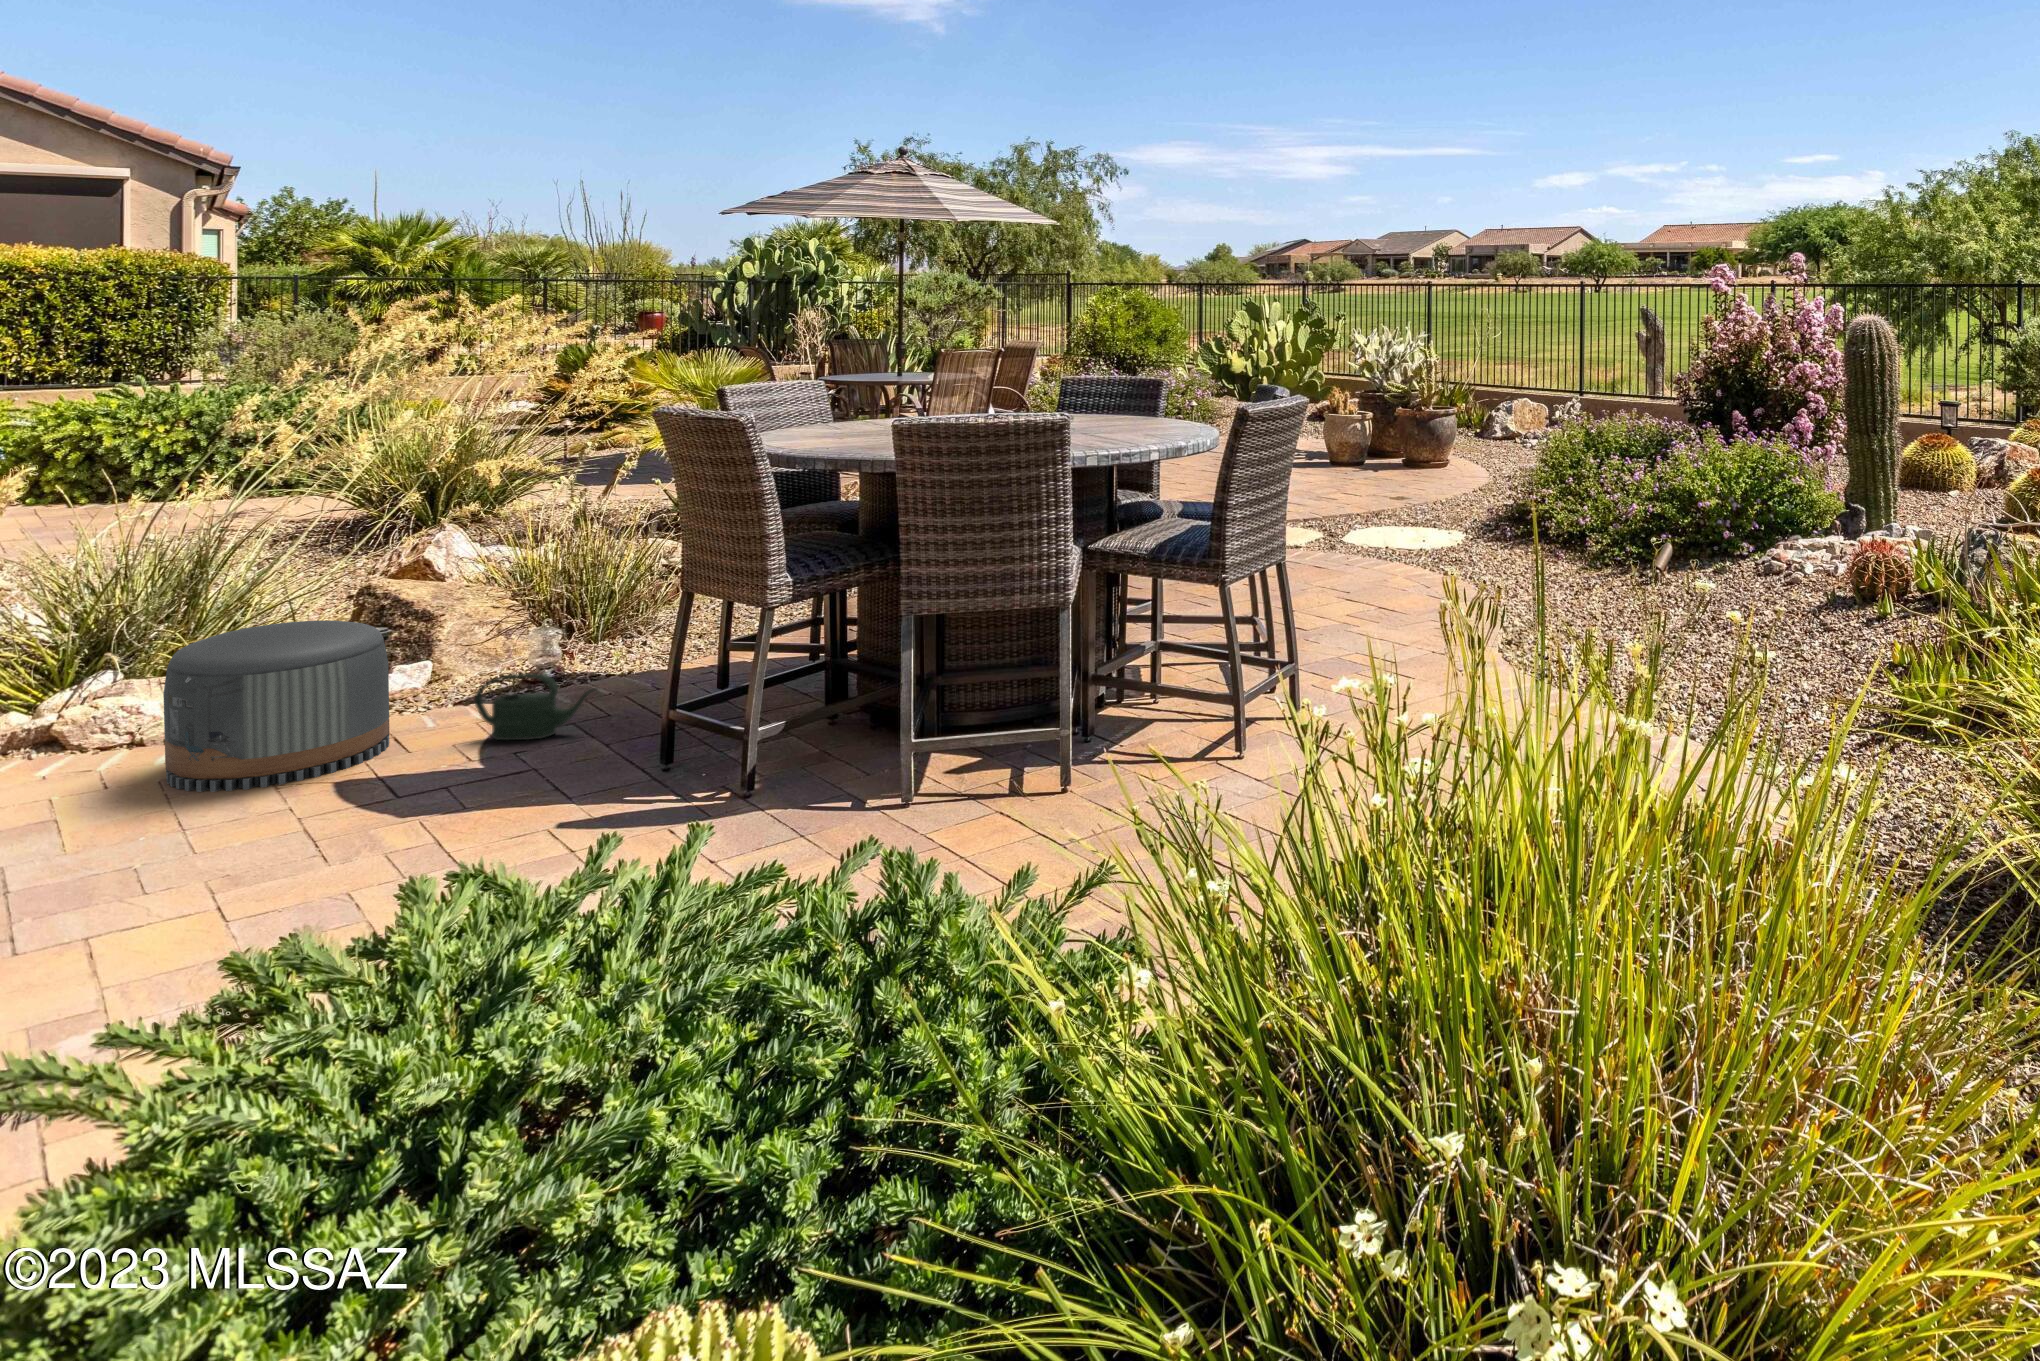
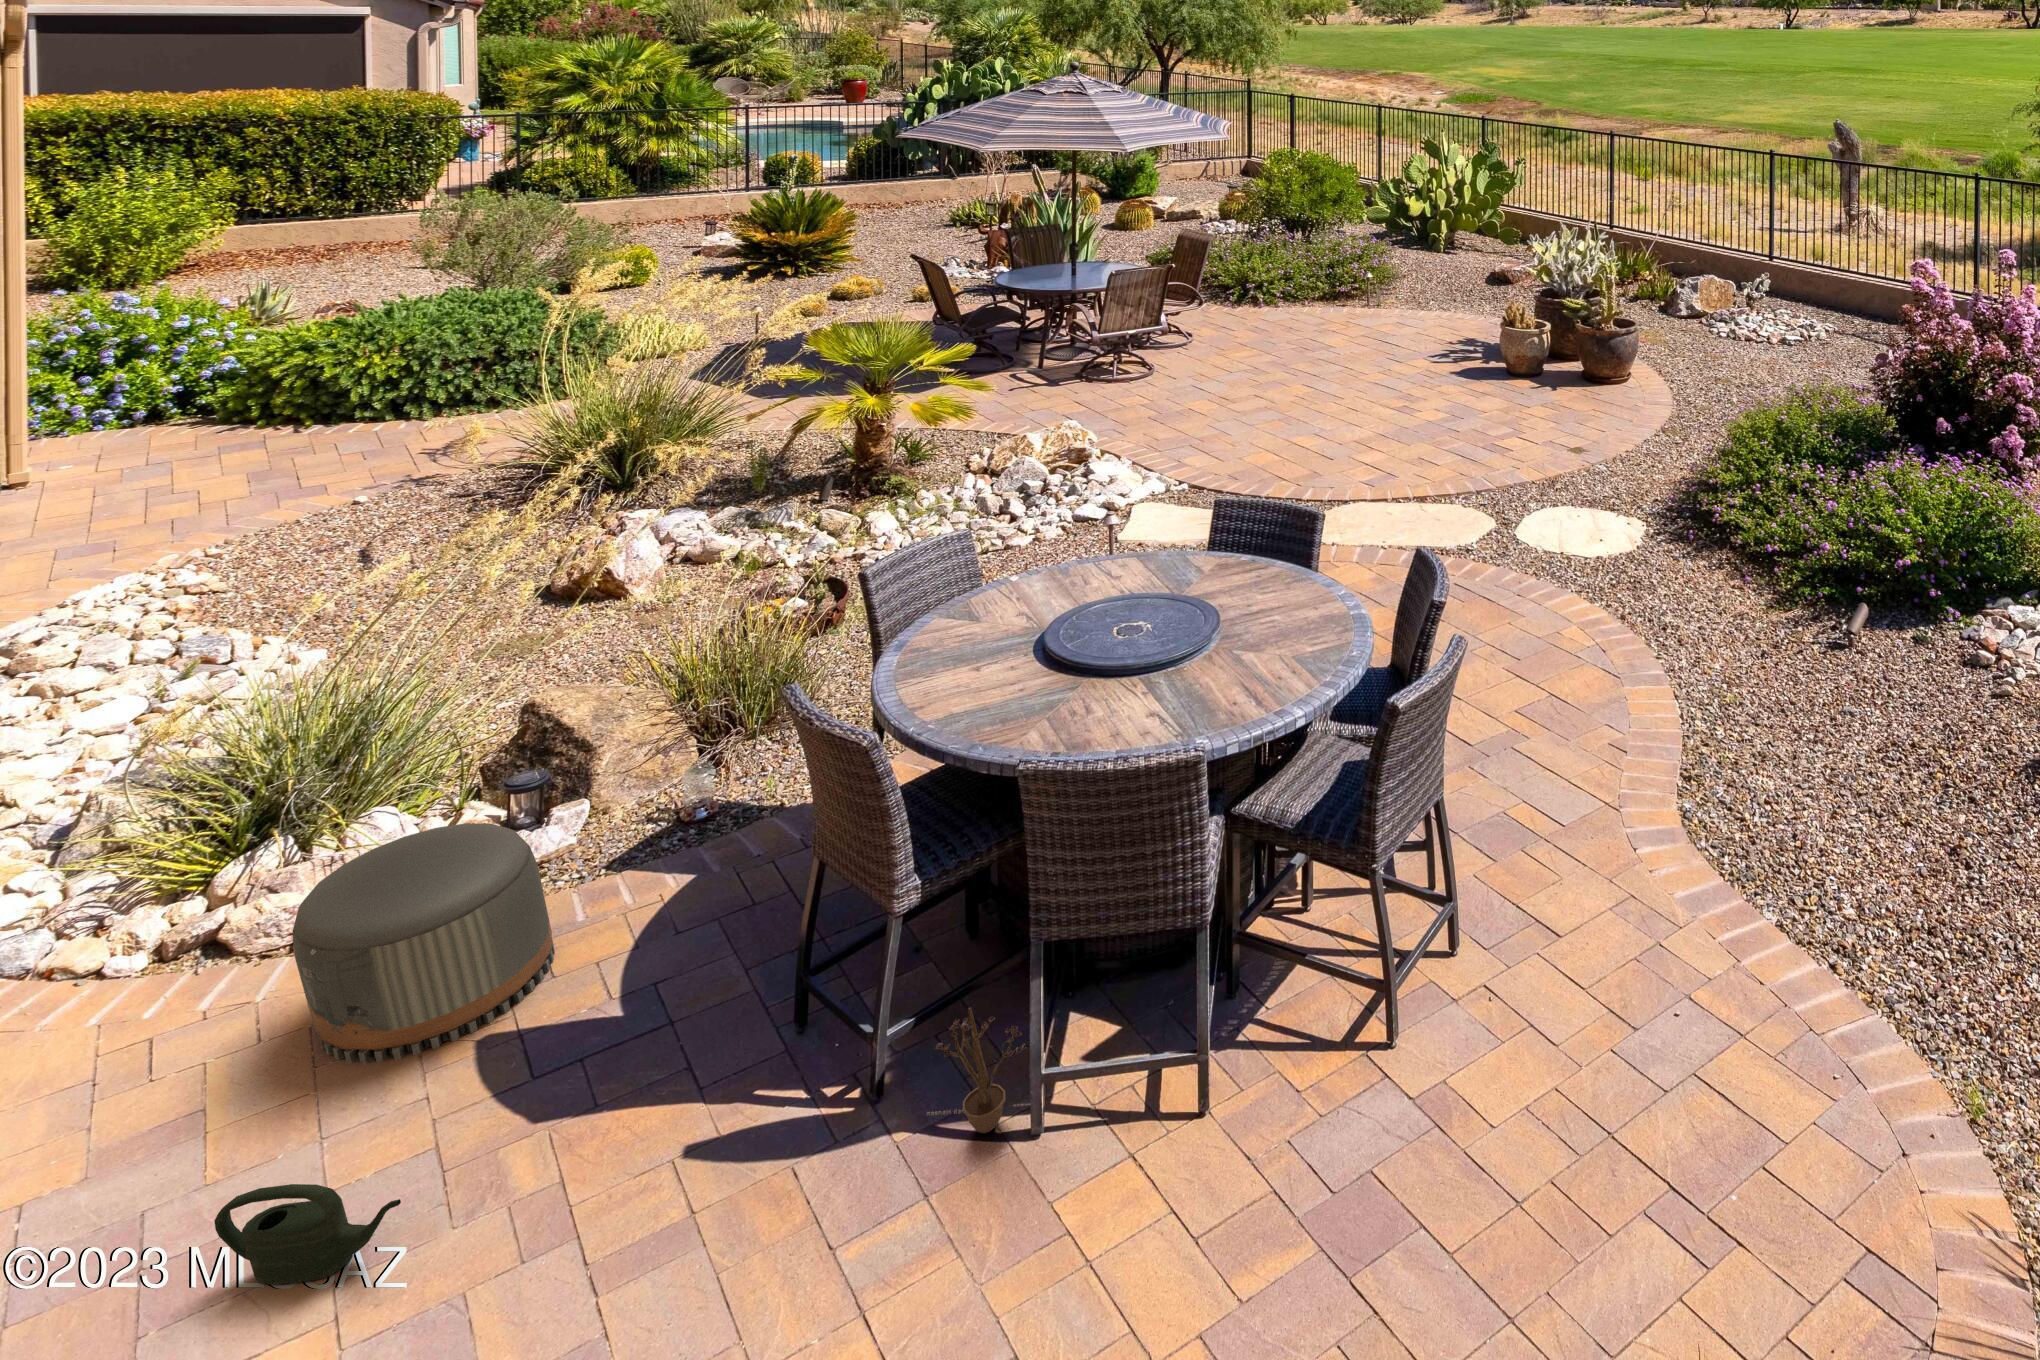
watering can: present [474,673,597,740] -> present [214,1184,401,1284]
decorative plant: none [742,682,837,803] -> present [927,1008,1026,1133]

